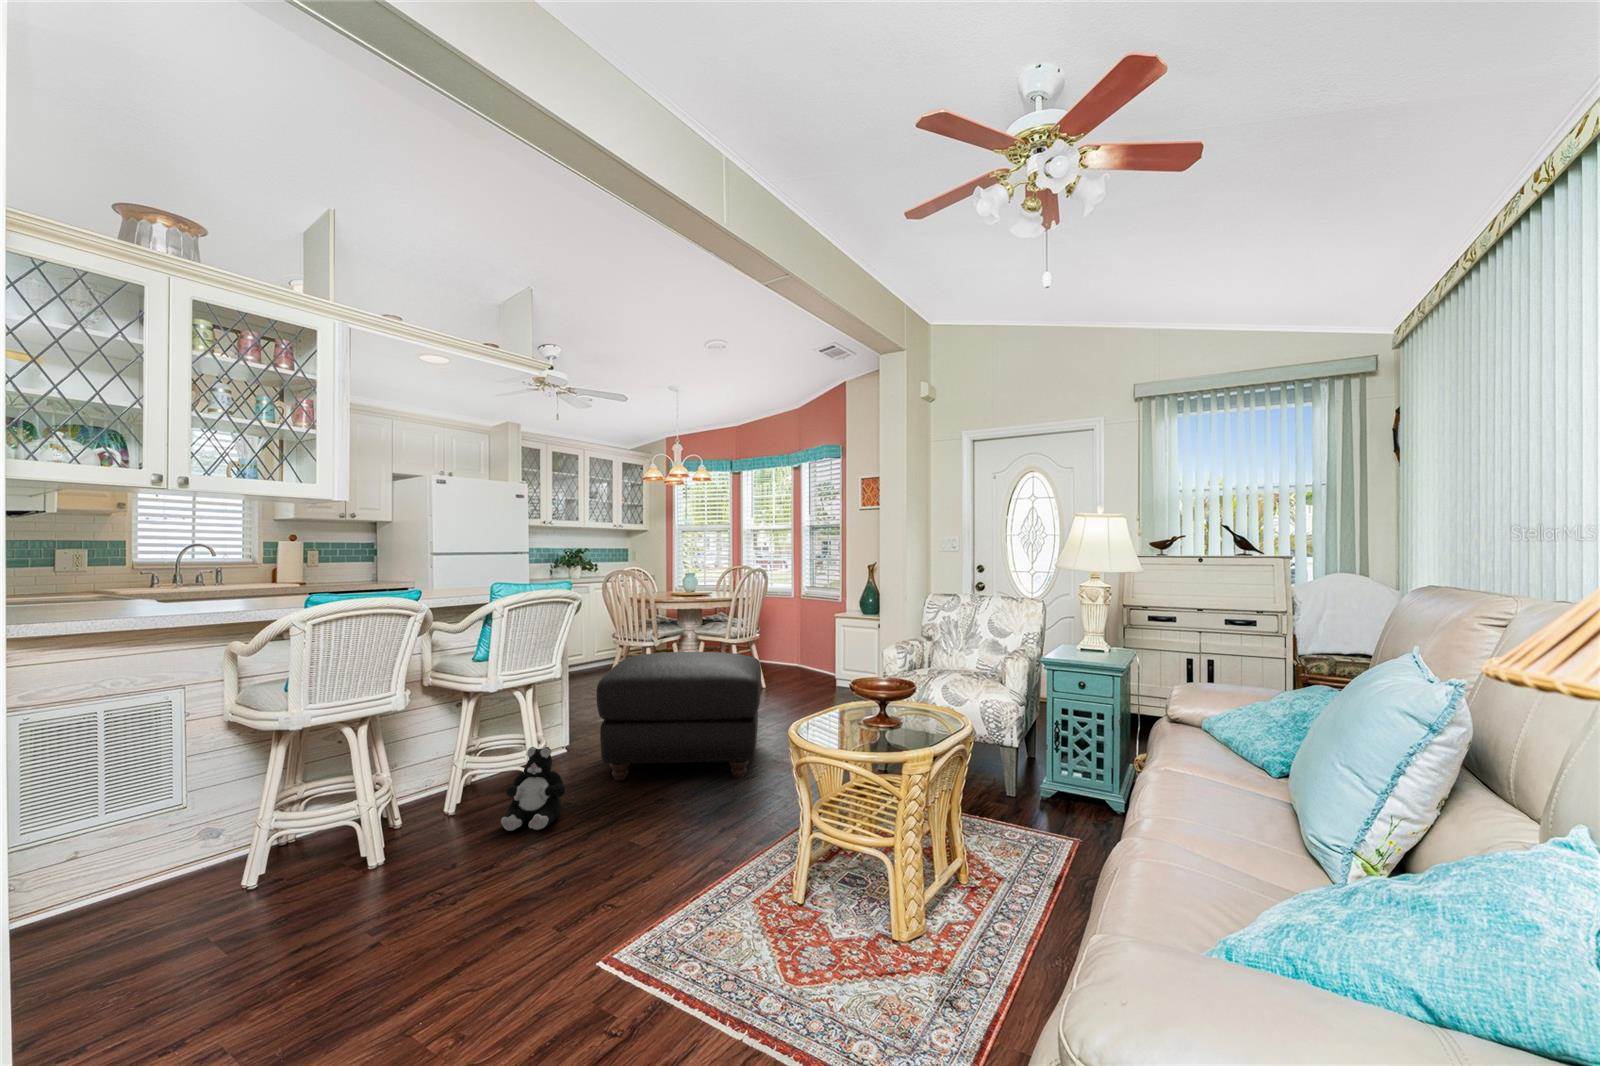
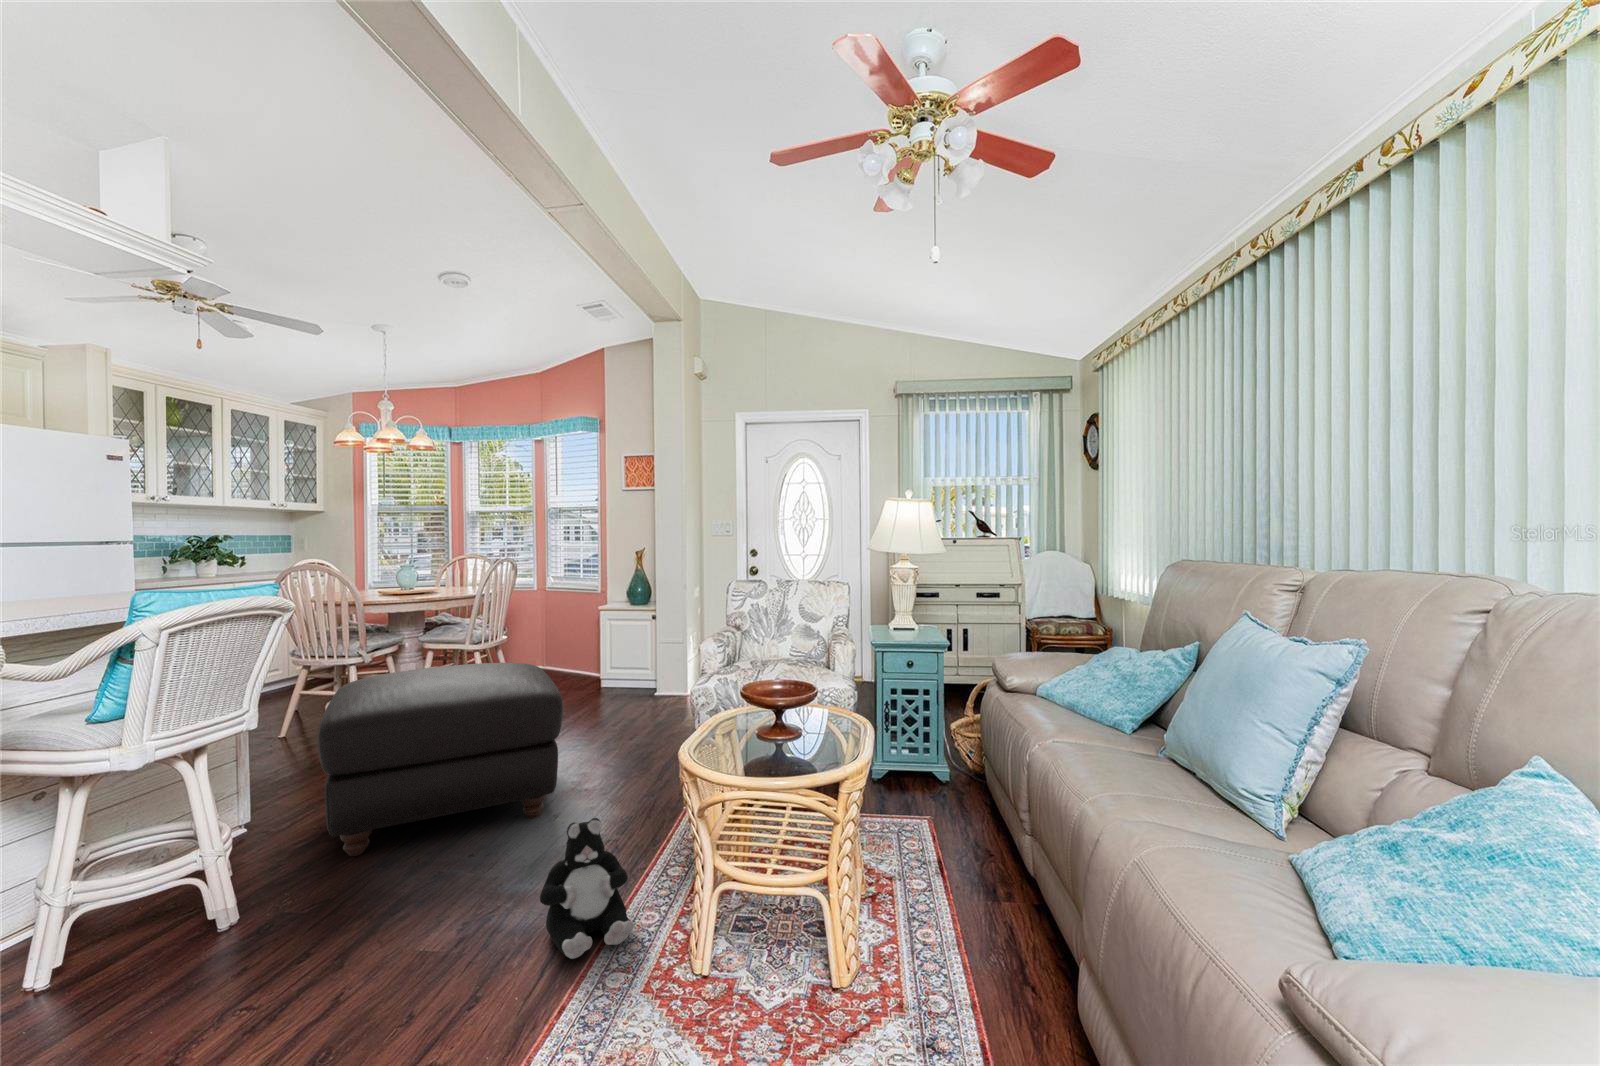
plush toy: present [501,747,565,831] -> present [540,818,634,959]

